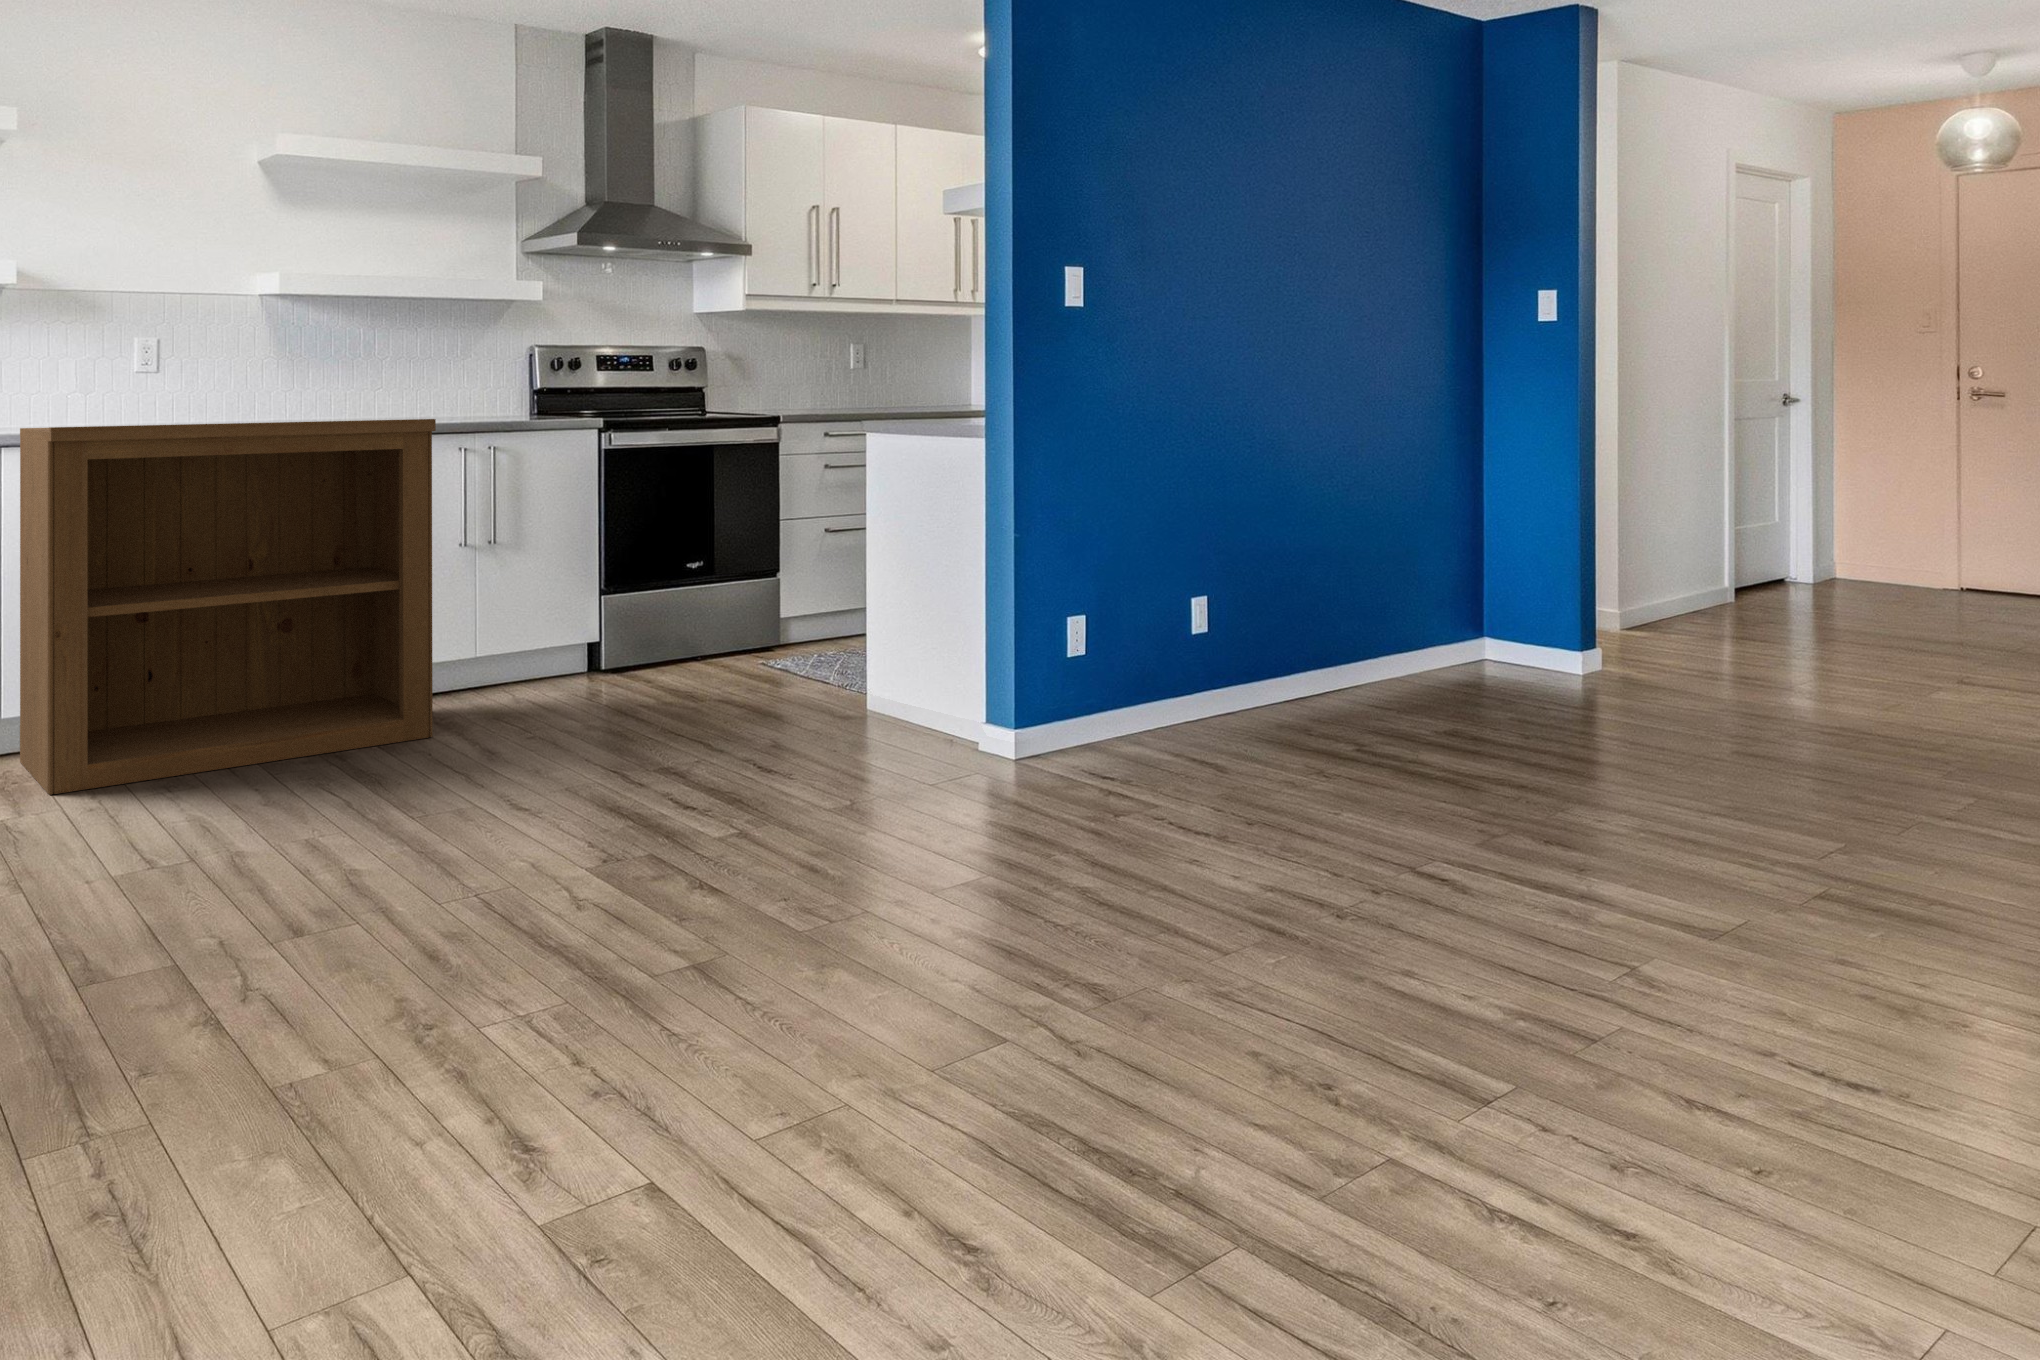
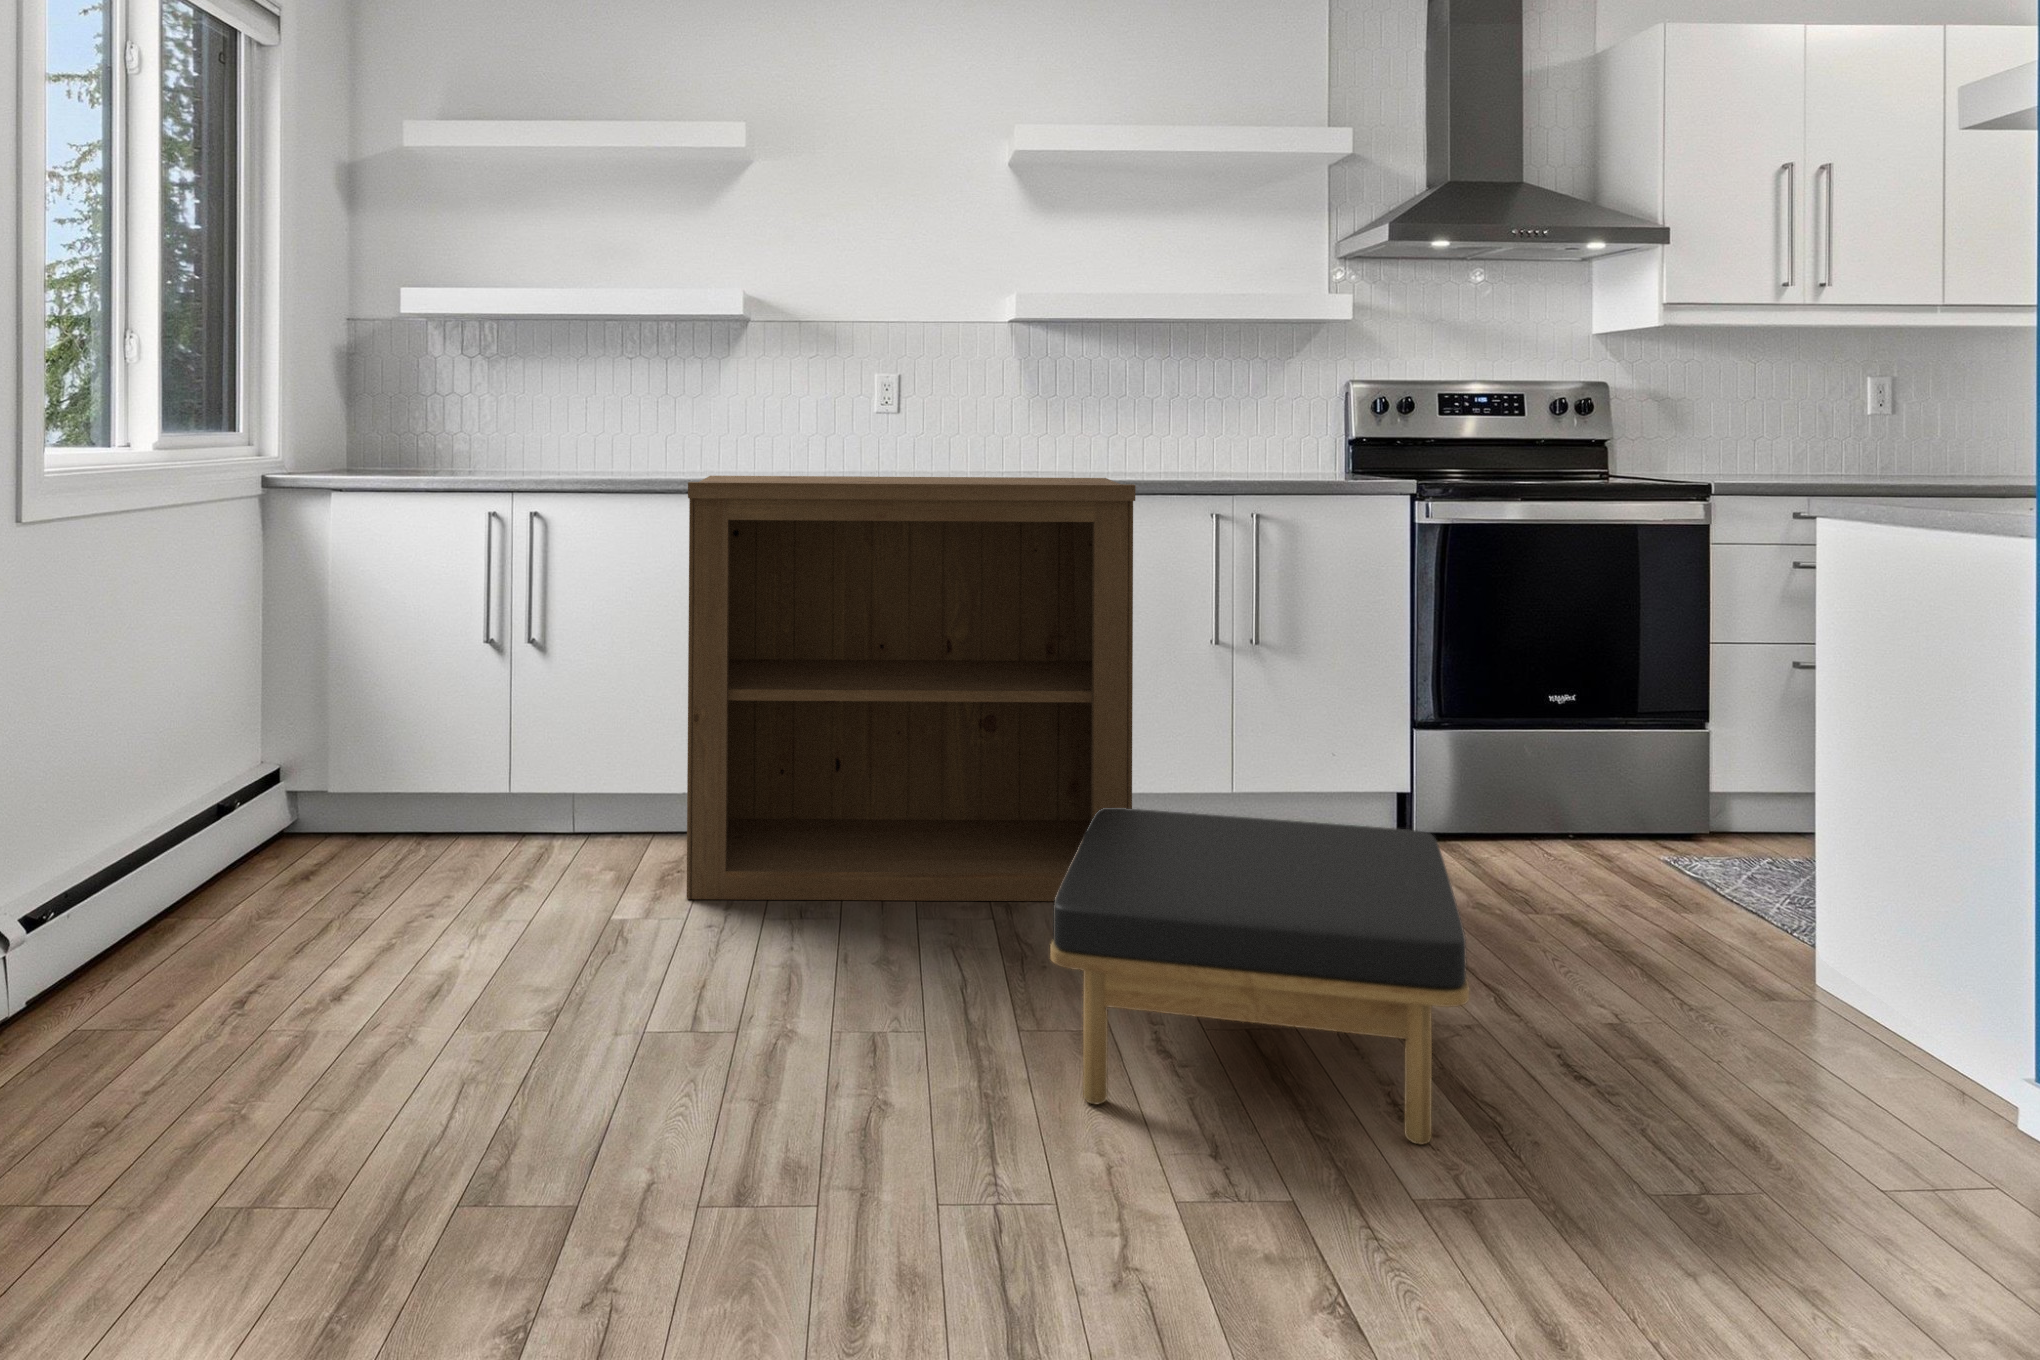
ottoman: none [440,636,734,827] -> present [1050,808,1469,1144]

